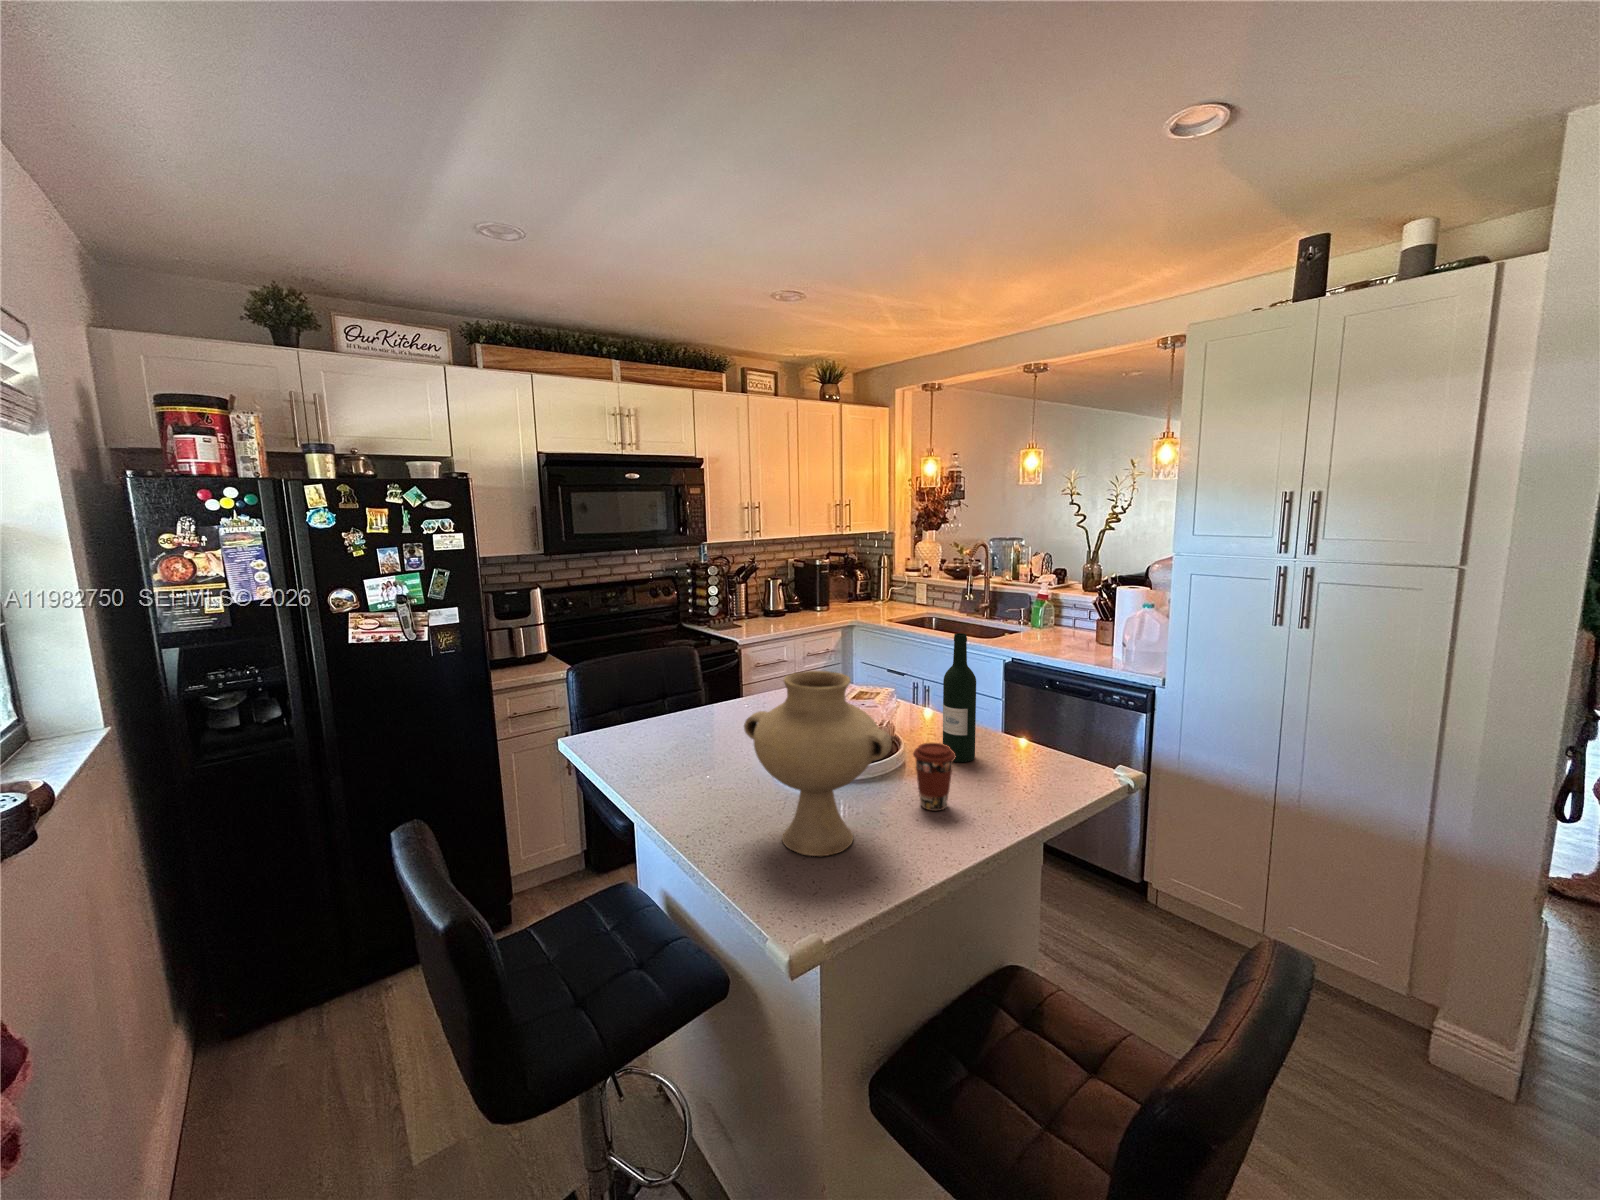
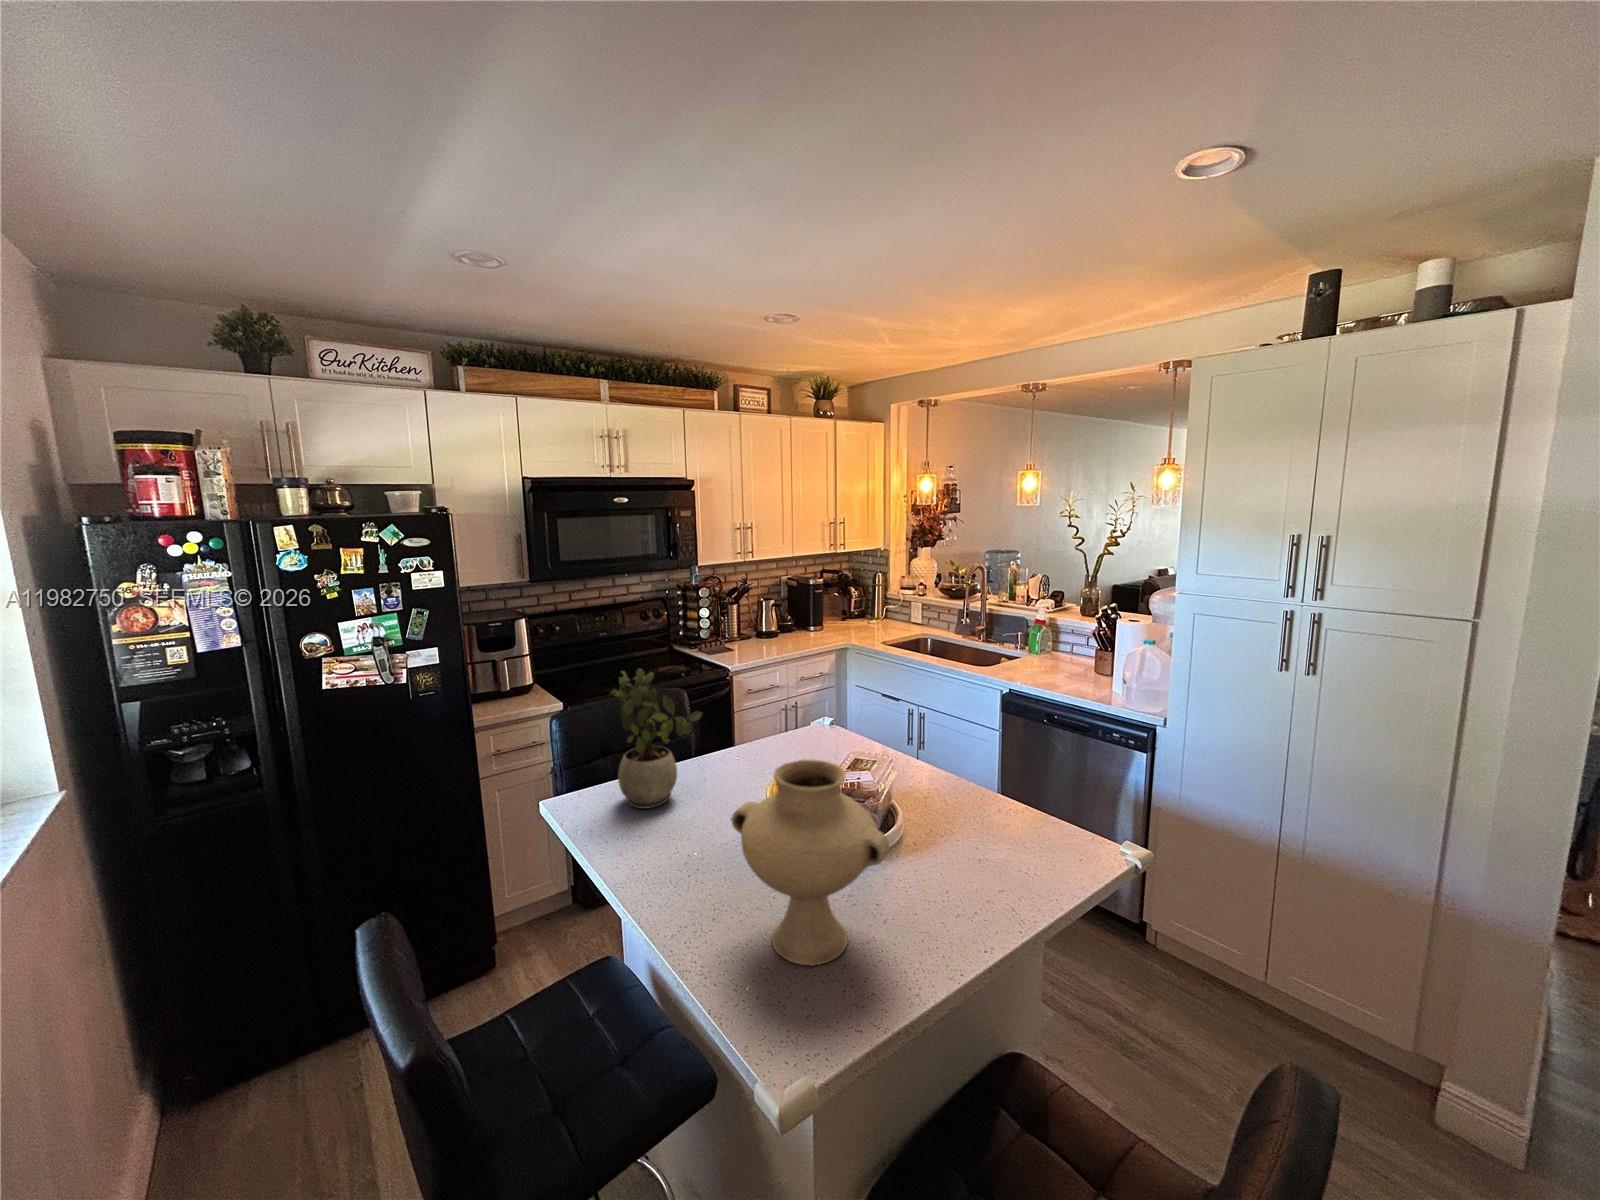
potted plant: none [626,610,714,745] -> present [610,669,702,809]
wine bottle: present [943,633,976,762] -> none [941,698,976,833]
coffee cup: present [913,743,955,811] -> none [911,826,956,901]

